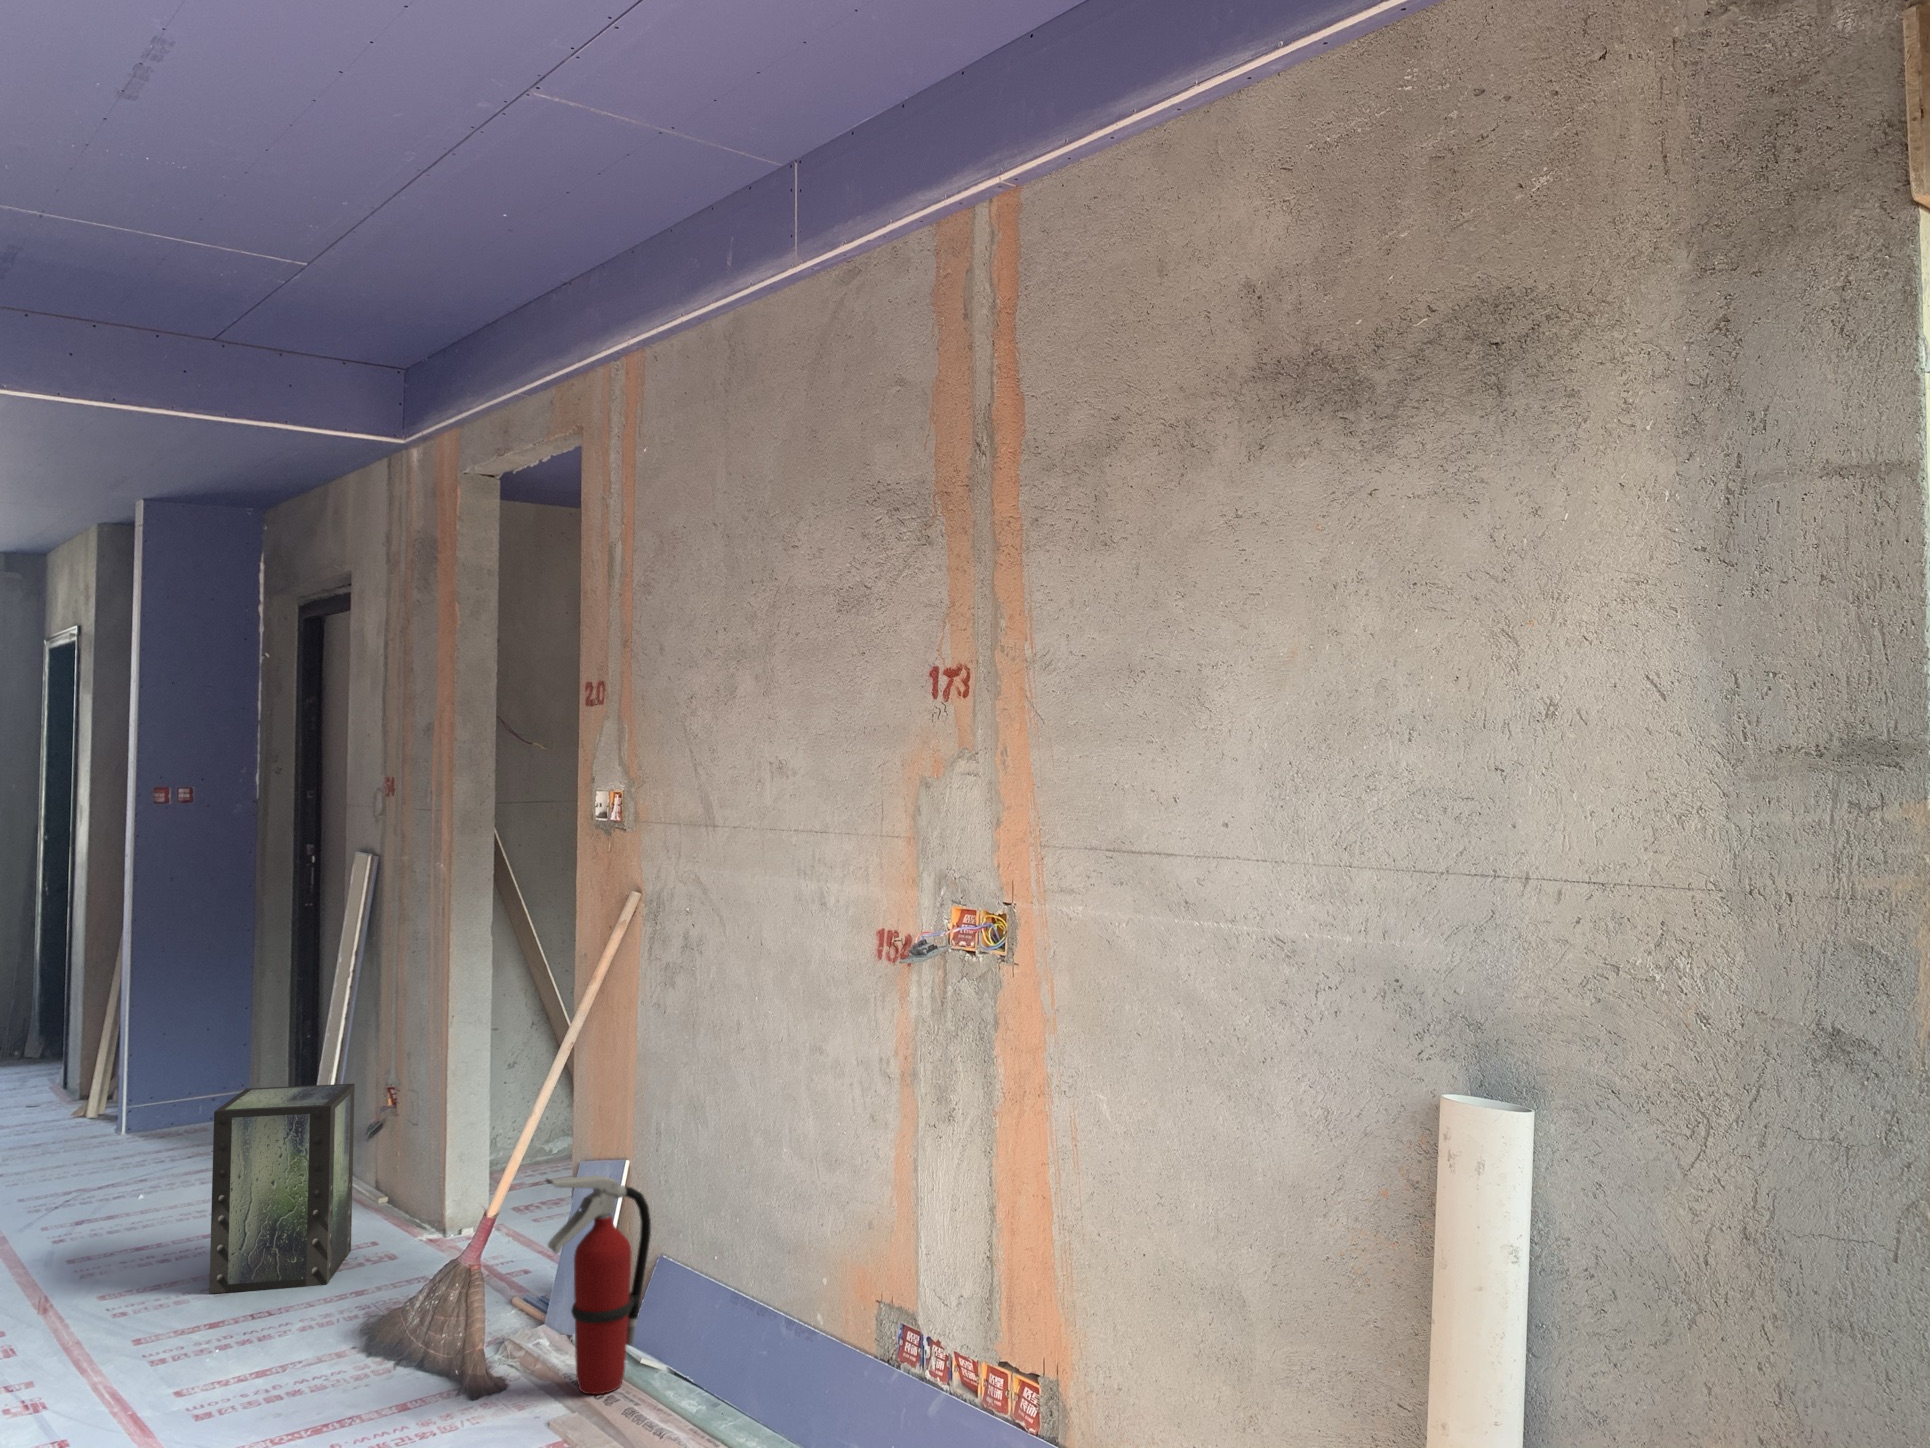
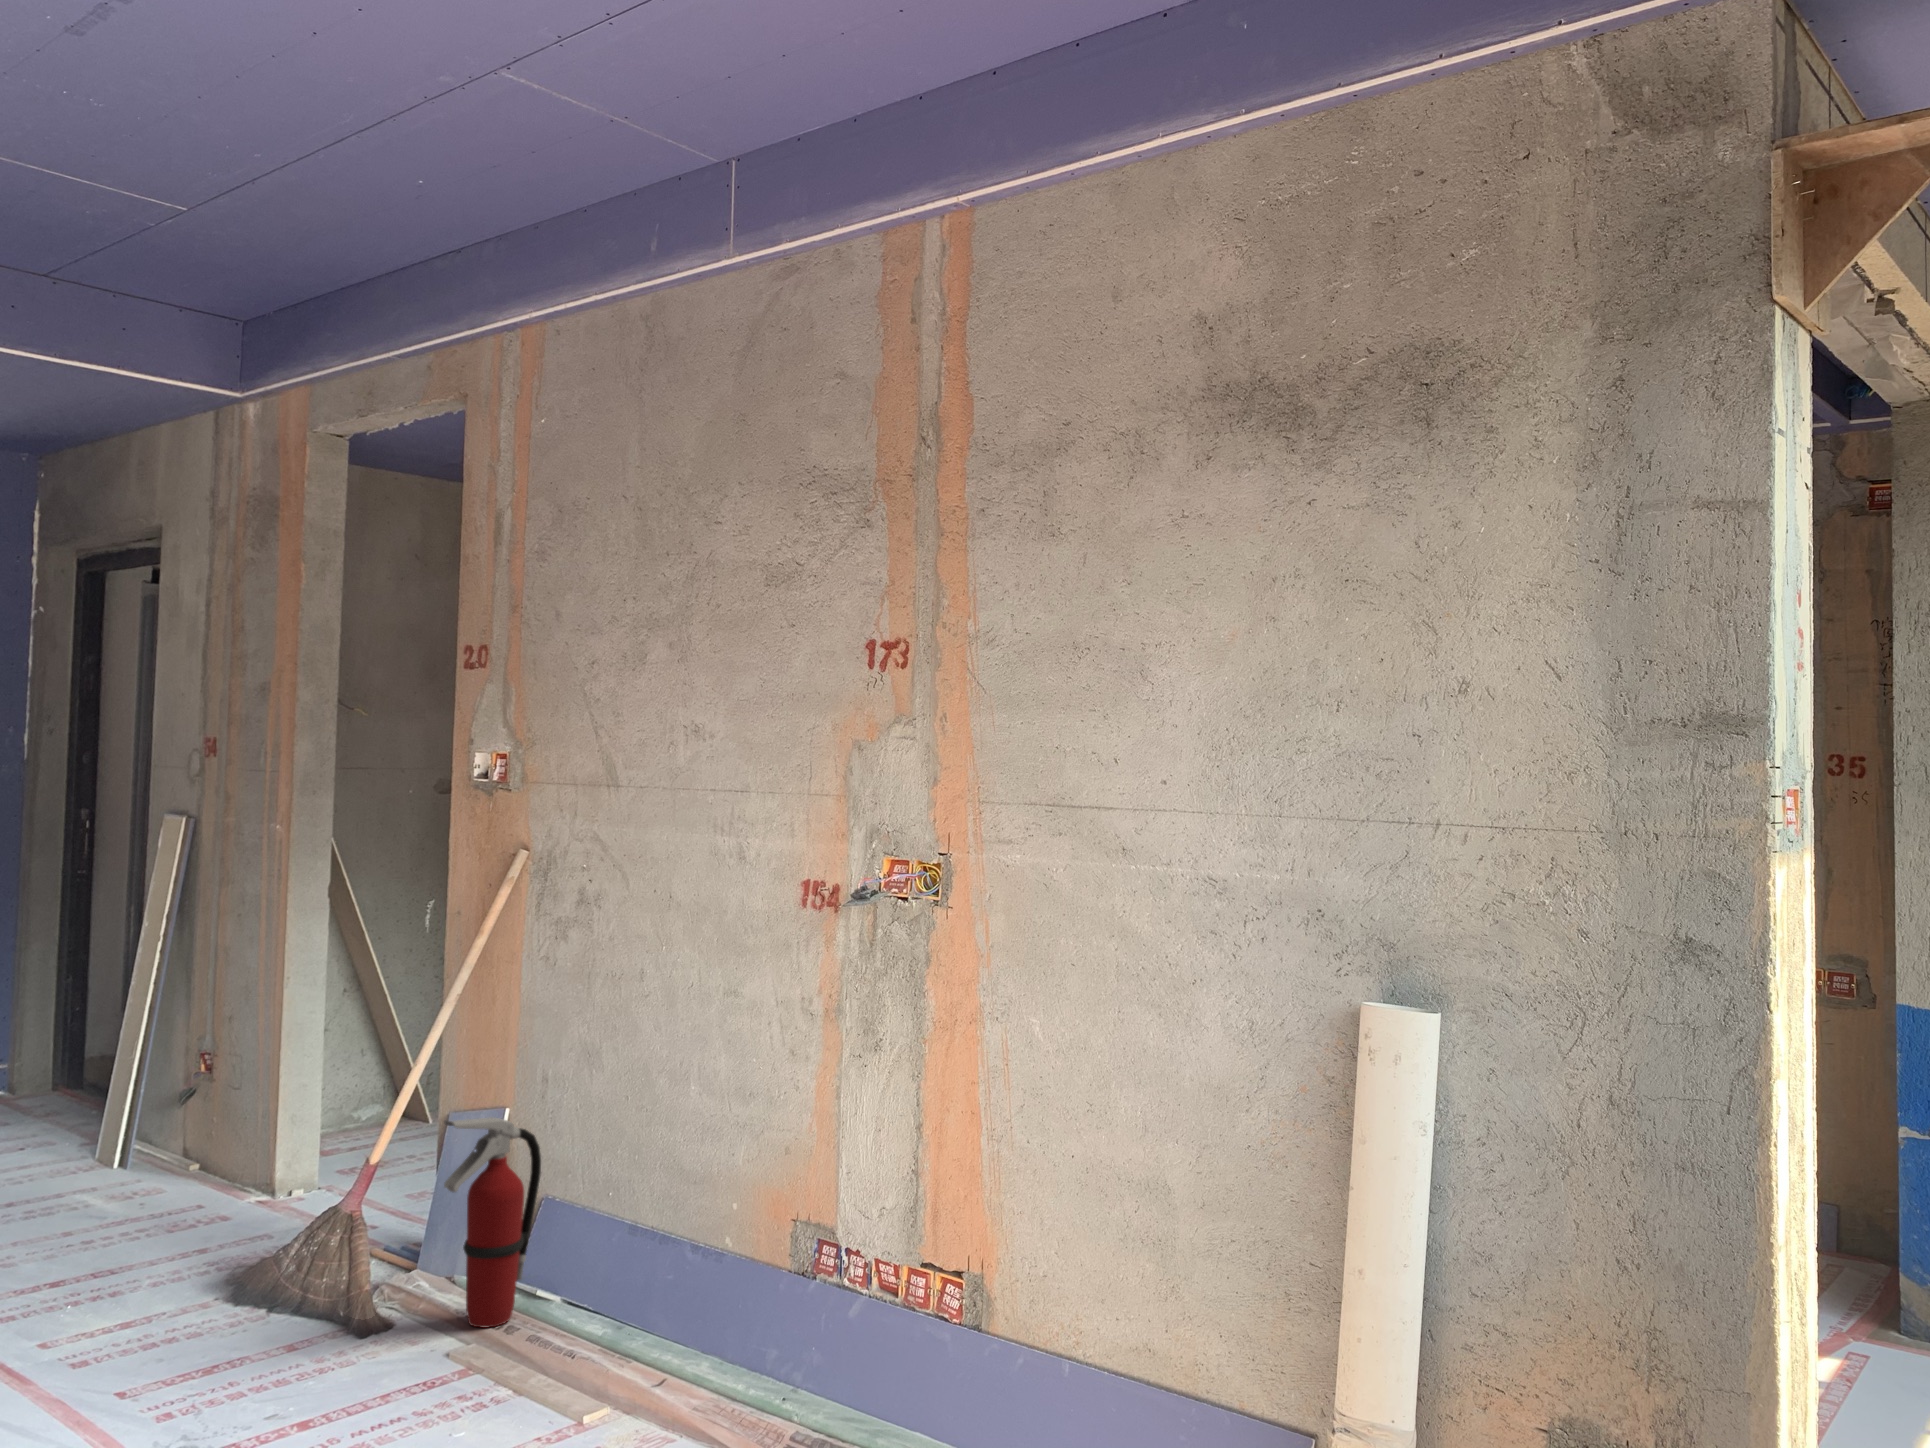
storage box: present [209,1084,355,1294] -> none [37,1041,191,1255]

